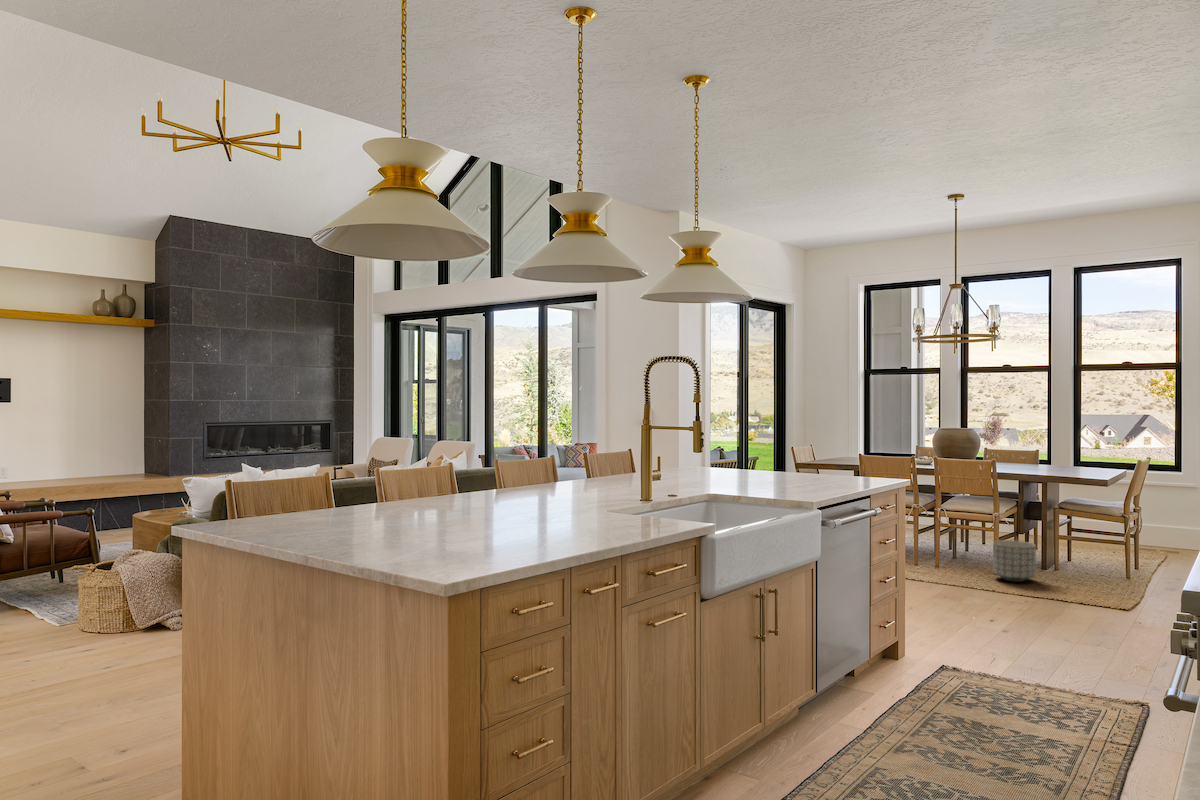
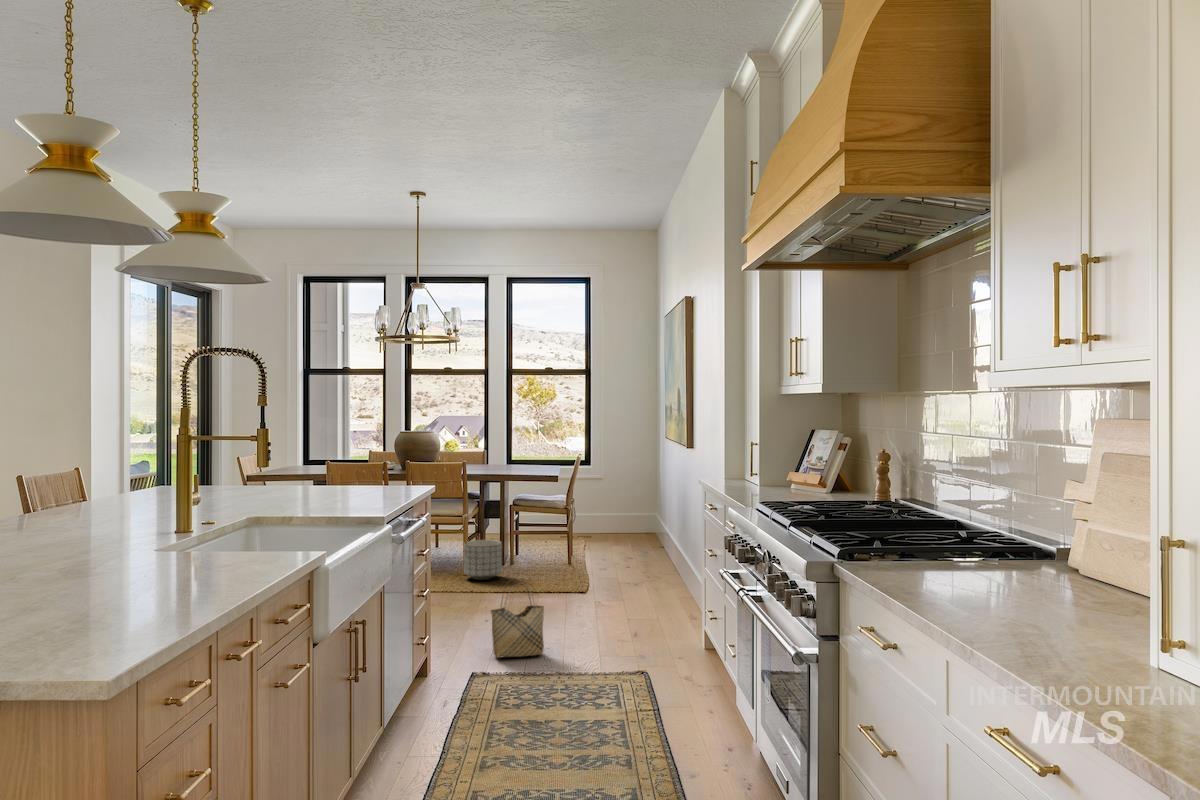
woven basket: none [971,581,1034,663] -> present [491,579,544,658]

